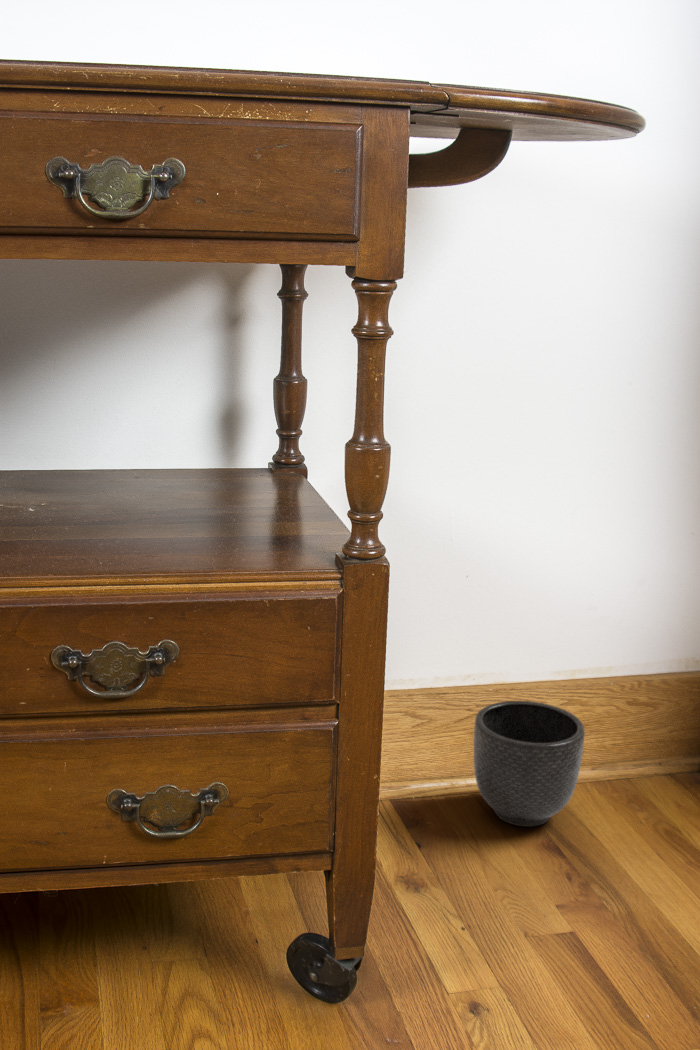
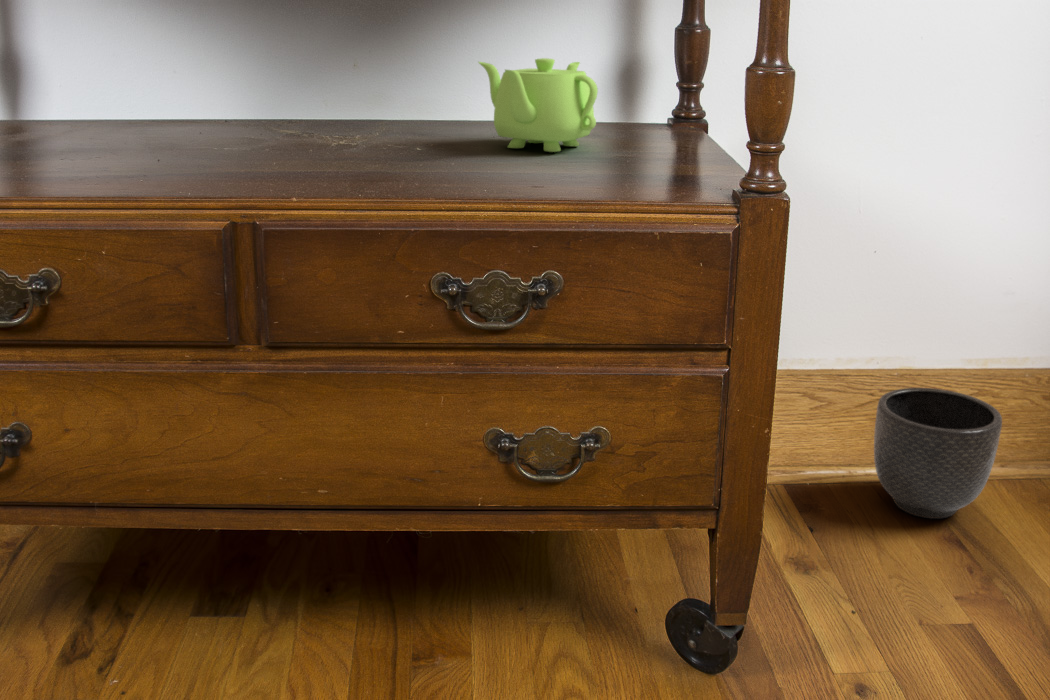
teapot: none [85,417,204,509] -> present [479,58,598,152]

